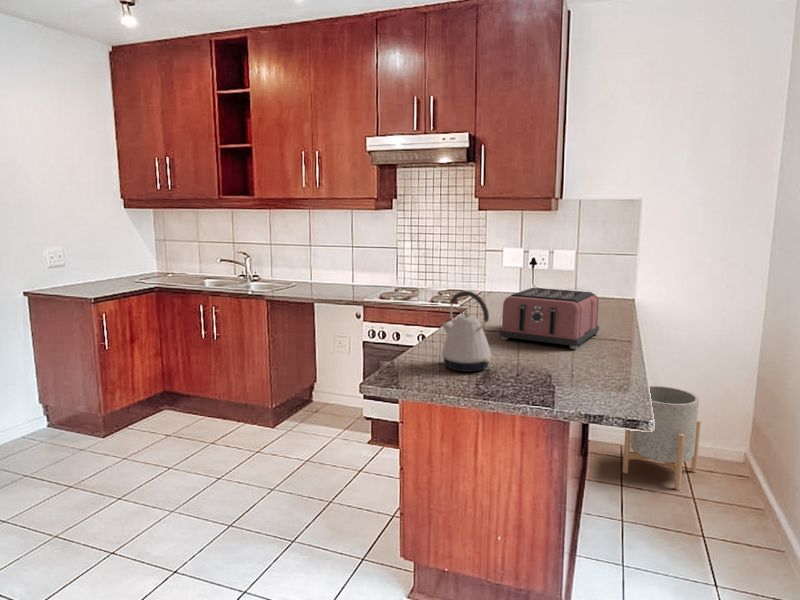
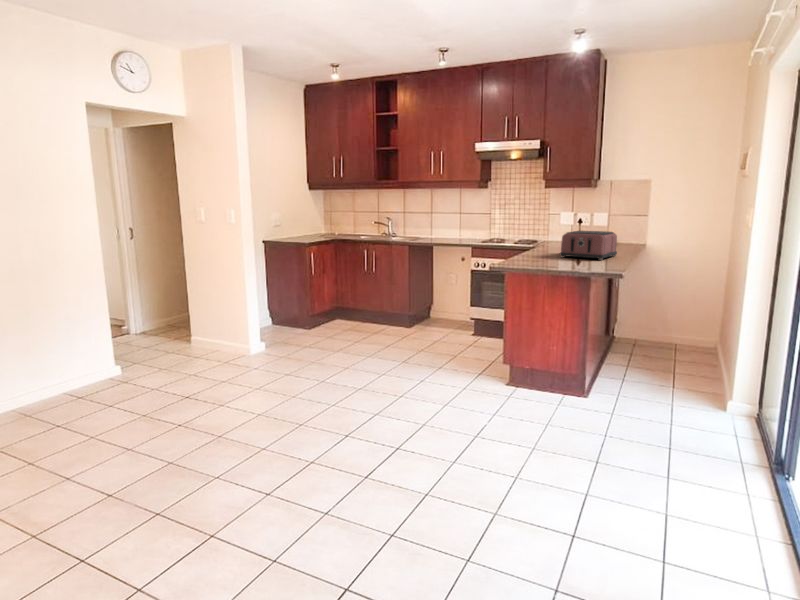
kettle: present [442,291,491,372] -> none [530,226,557,266]
planter: present [623,386,701,490] -> none [634,298,685,357]

